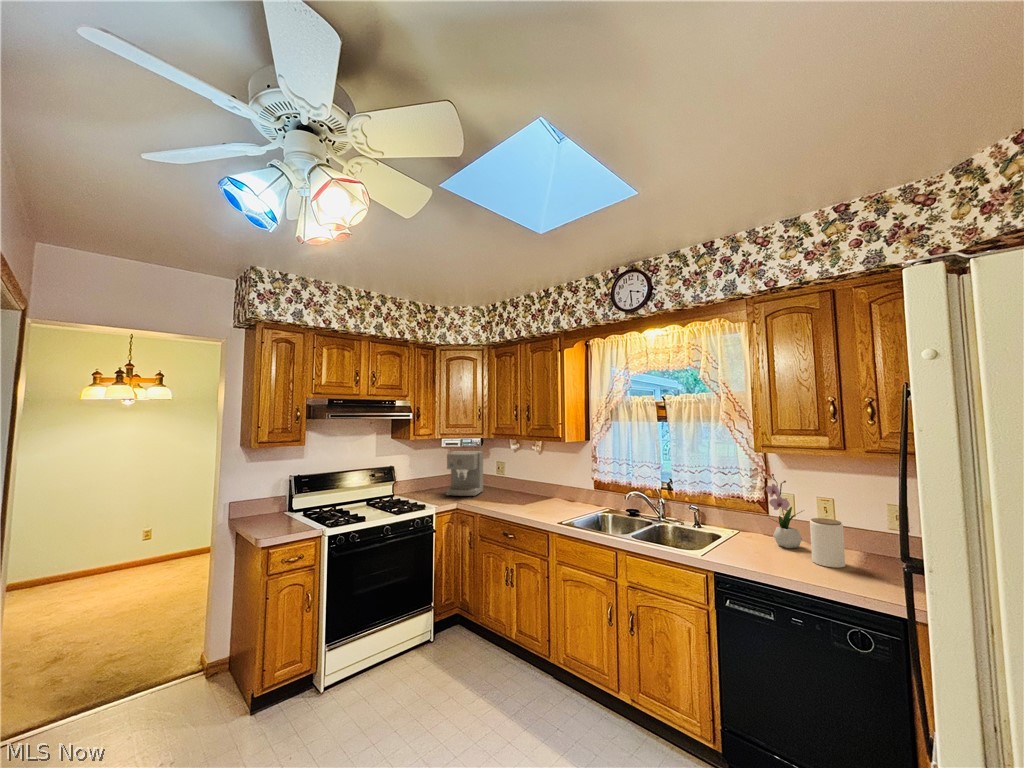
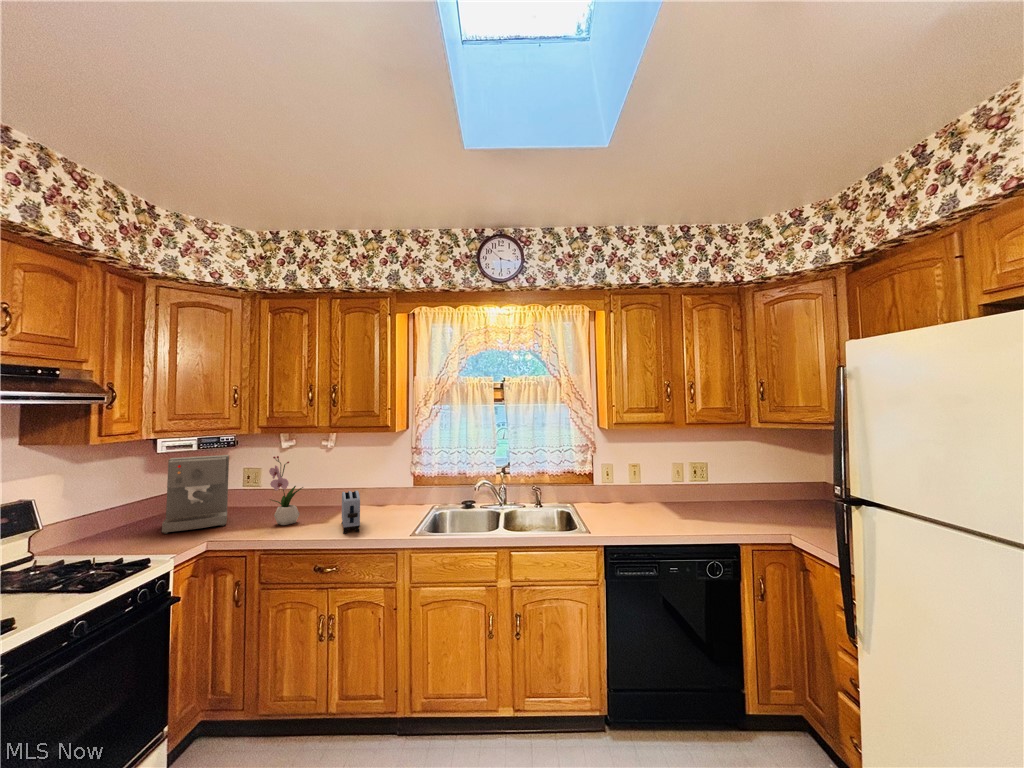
flower arrangement: present [766,474,802,548] -> present [269,456,303,525]
toaster: none [519,485,539,514] -> present [342,491,360,533]
jar: present [810,518,845,568] -> none [660,478,686,516]

